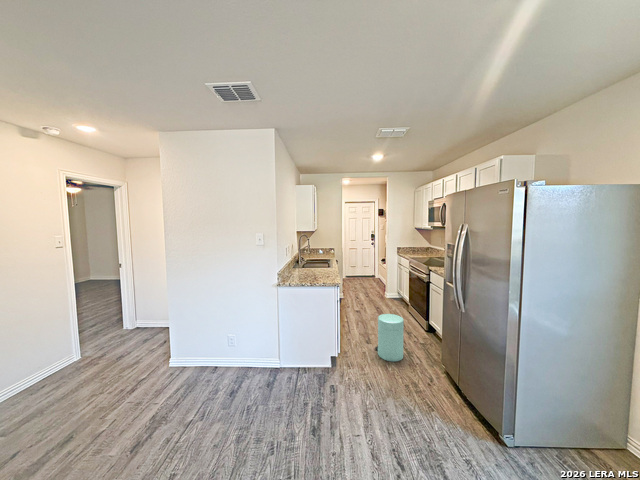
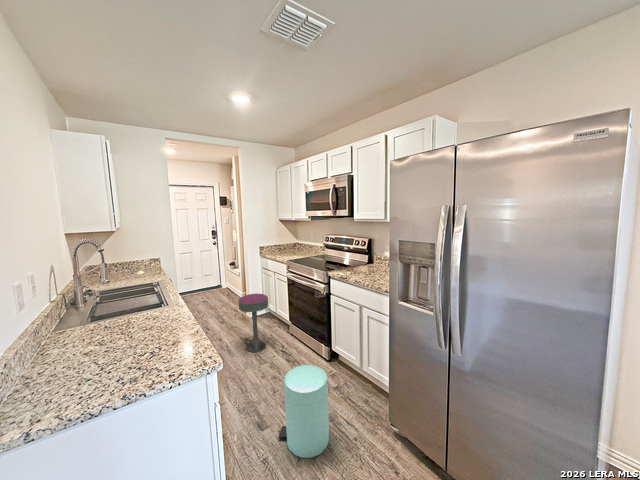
bar stool: none [373,277,392,315] -> present [239,294,268,352]

